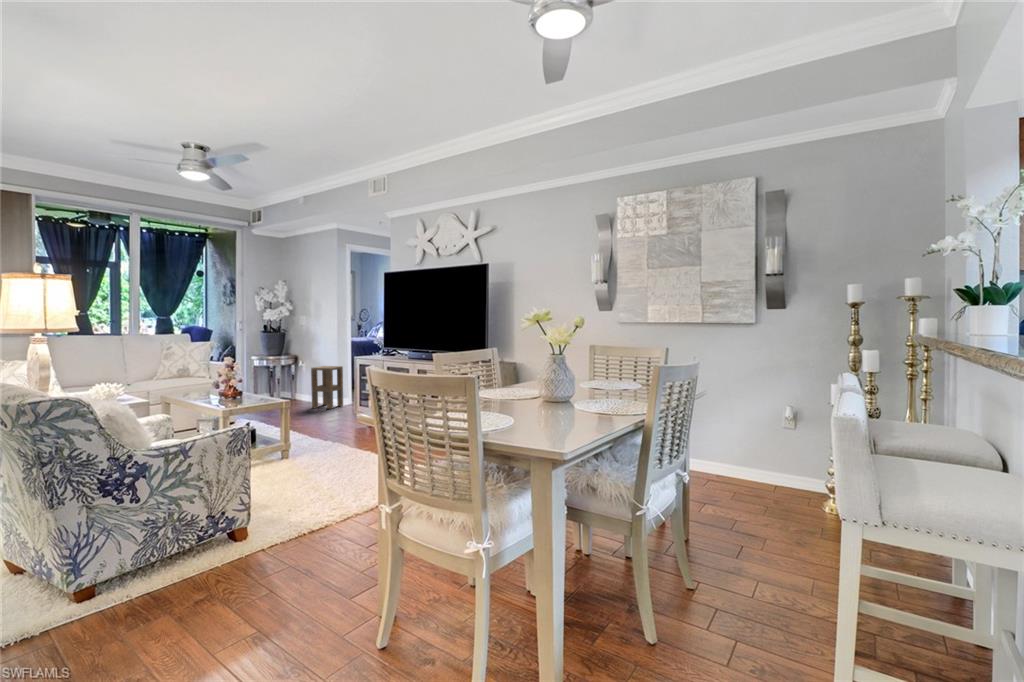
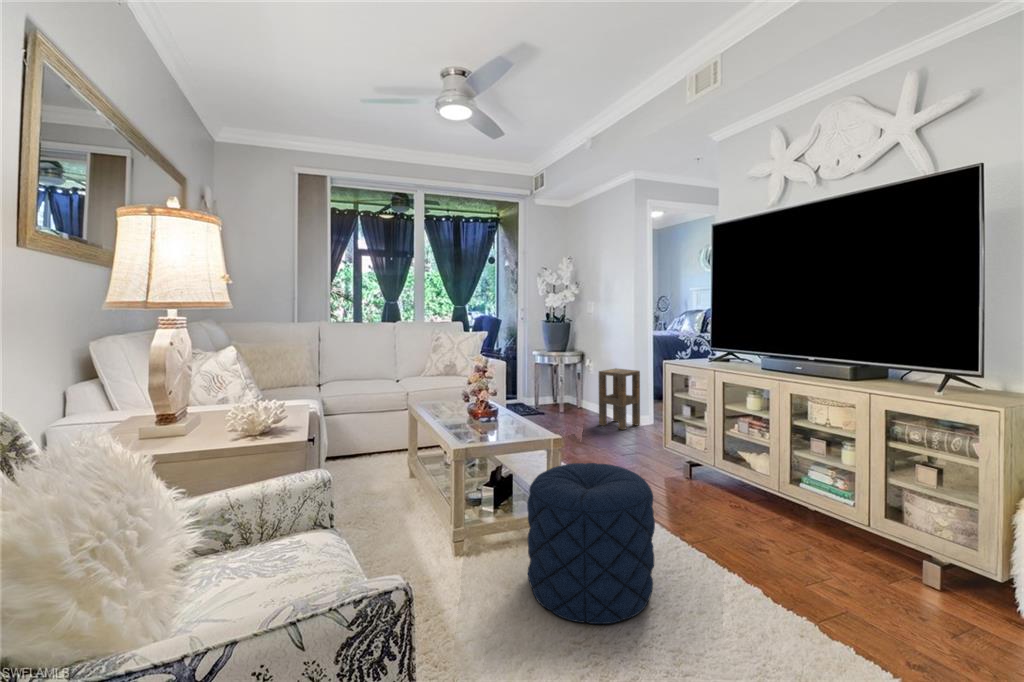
pouf: none [278,406,351,483] -> present [527,463,655,624]

